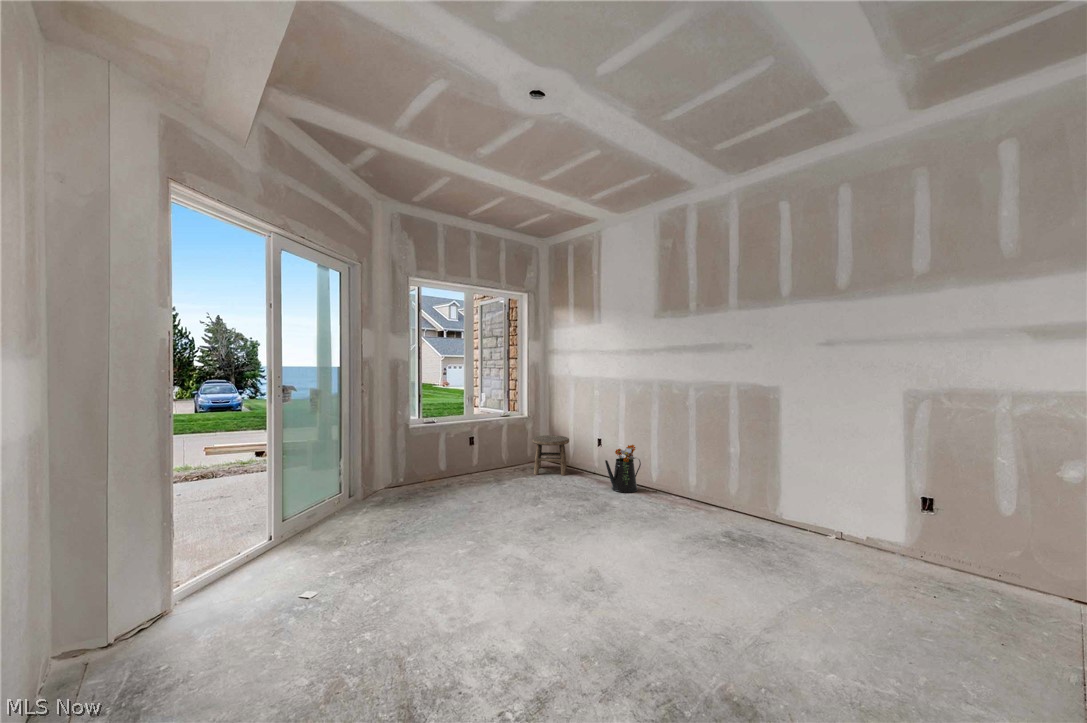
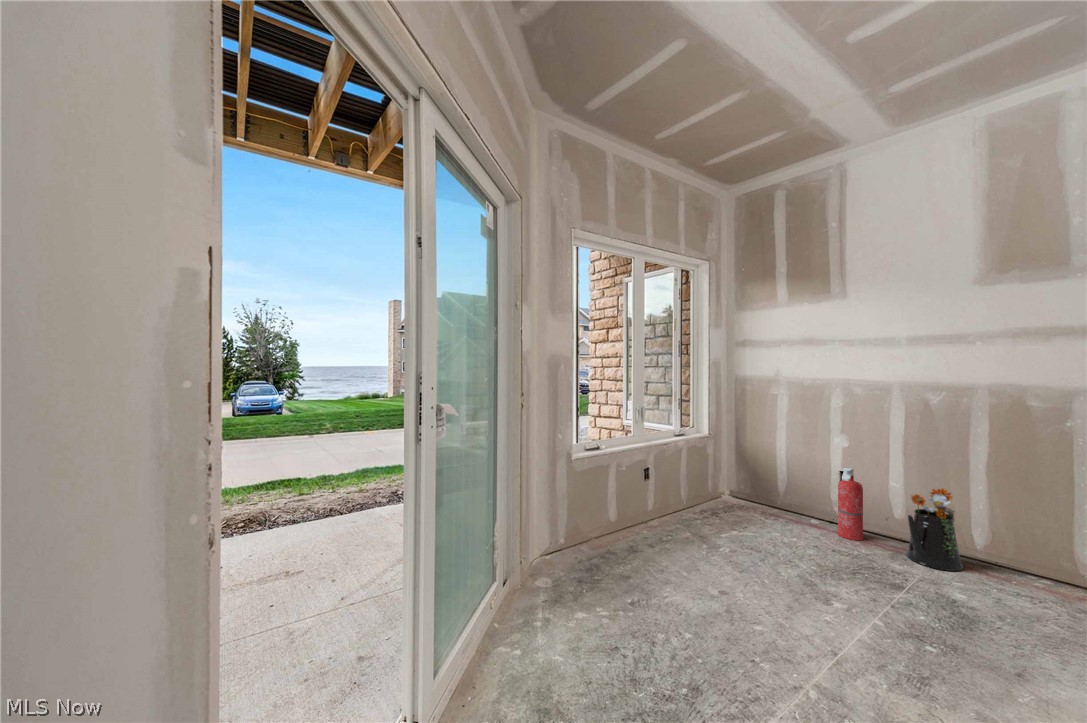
stool: present [532,435,569,475] -> none [727,463,791,527]
fire extinguisher: none [585,435,602,481] -> present [837,468,864,540]

